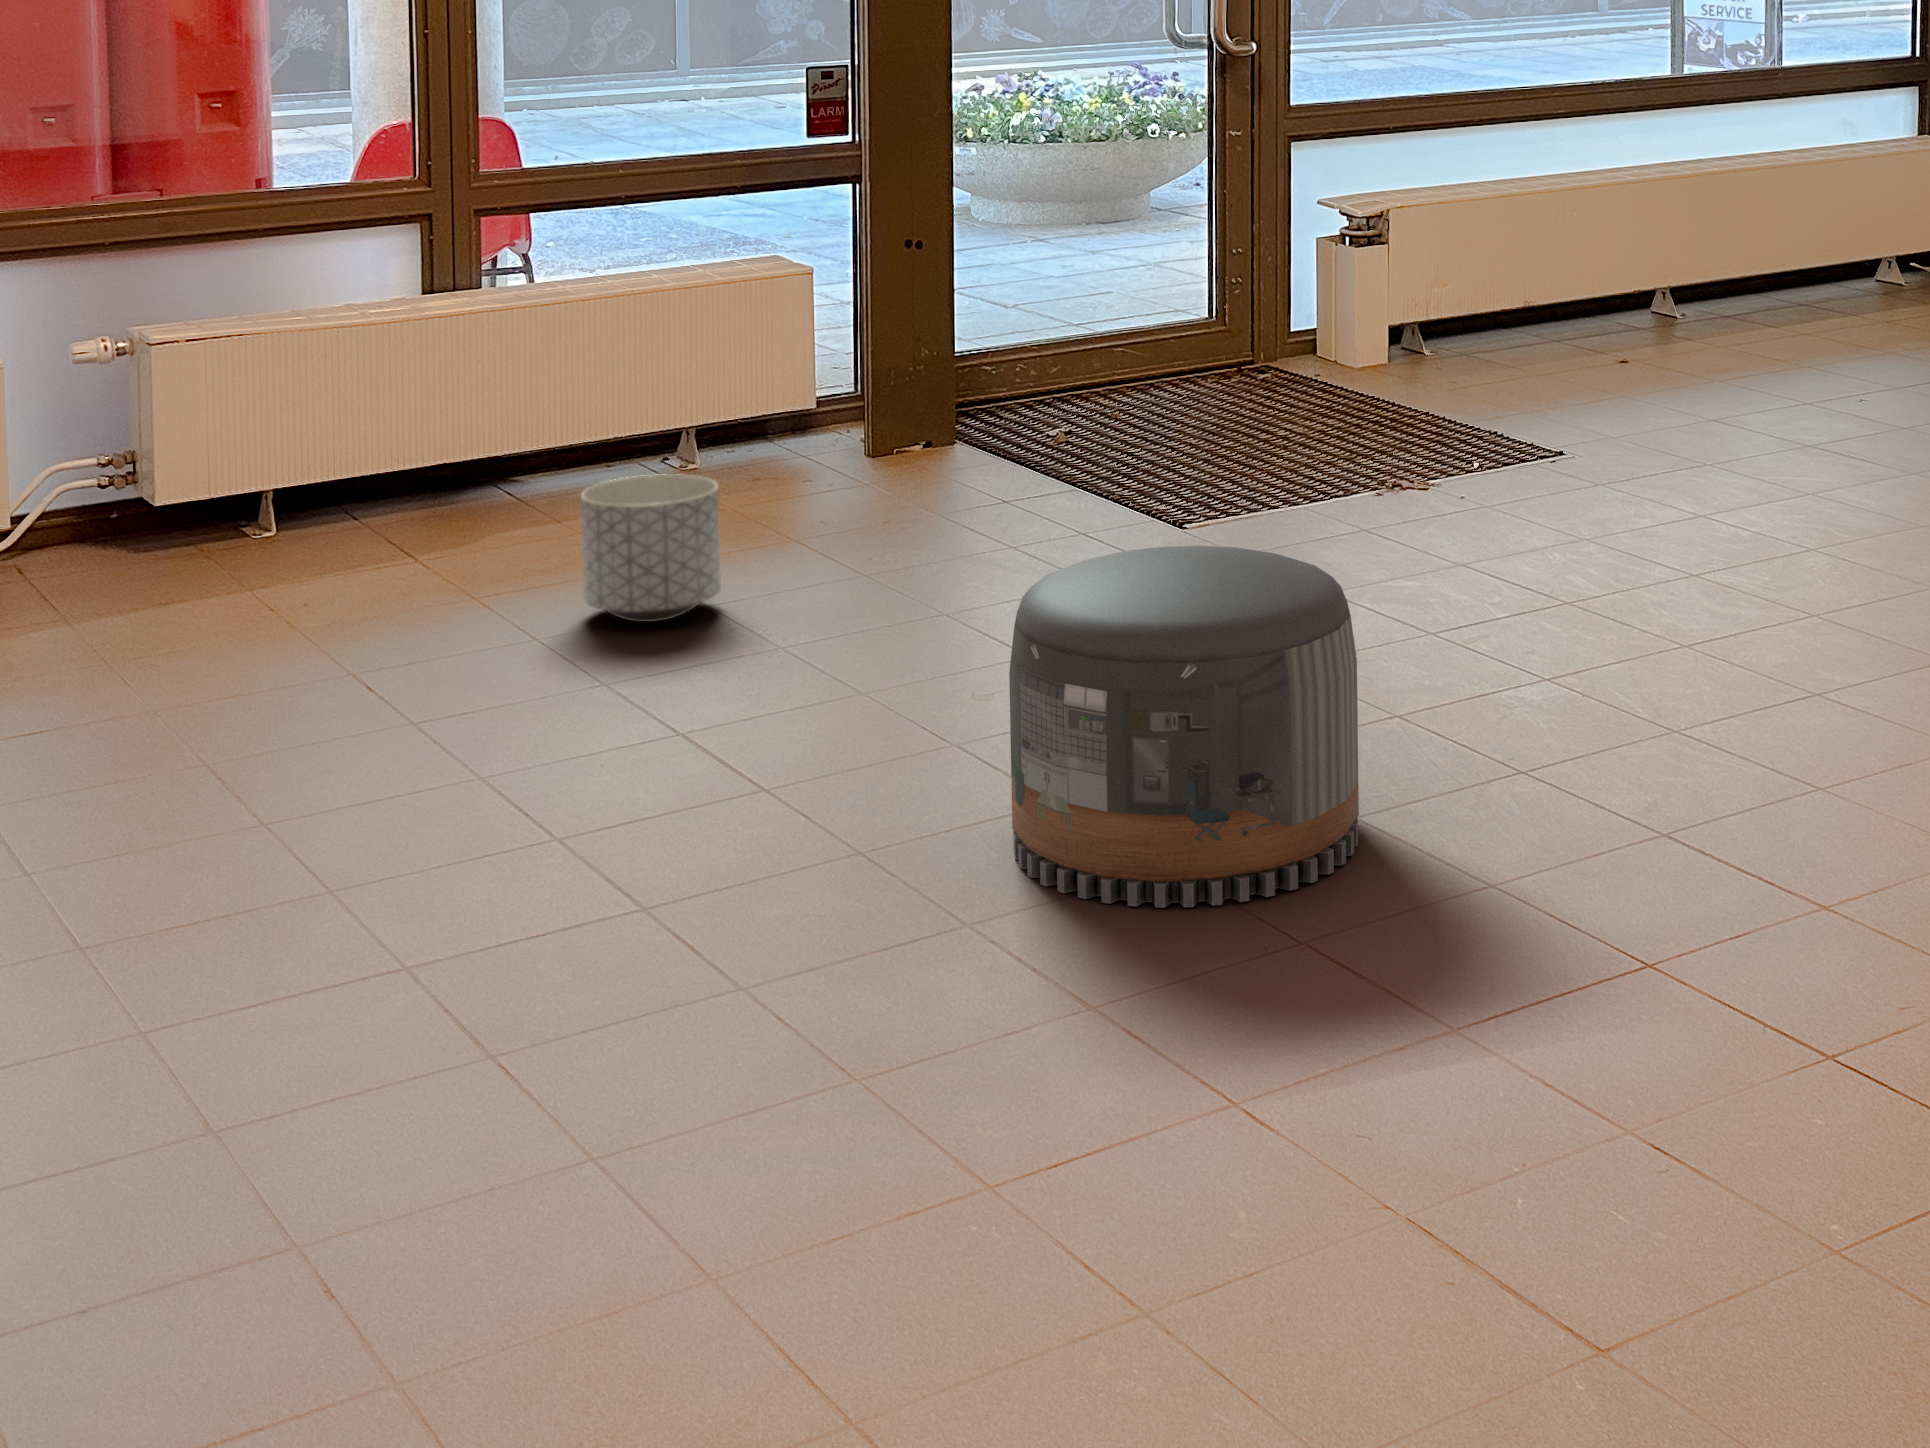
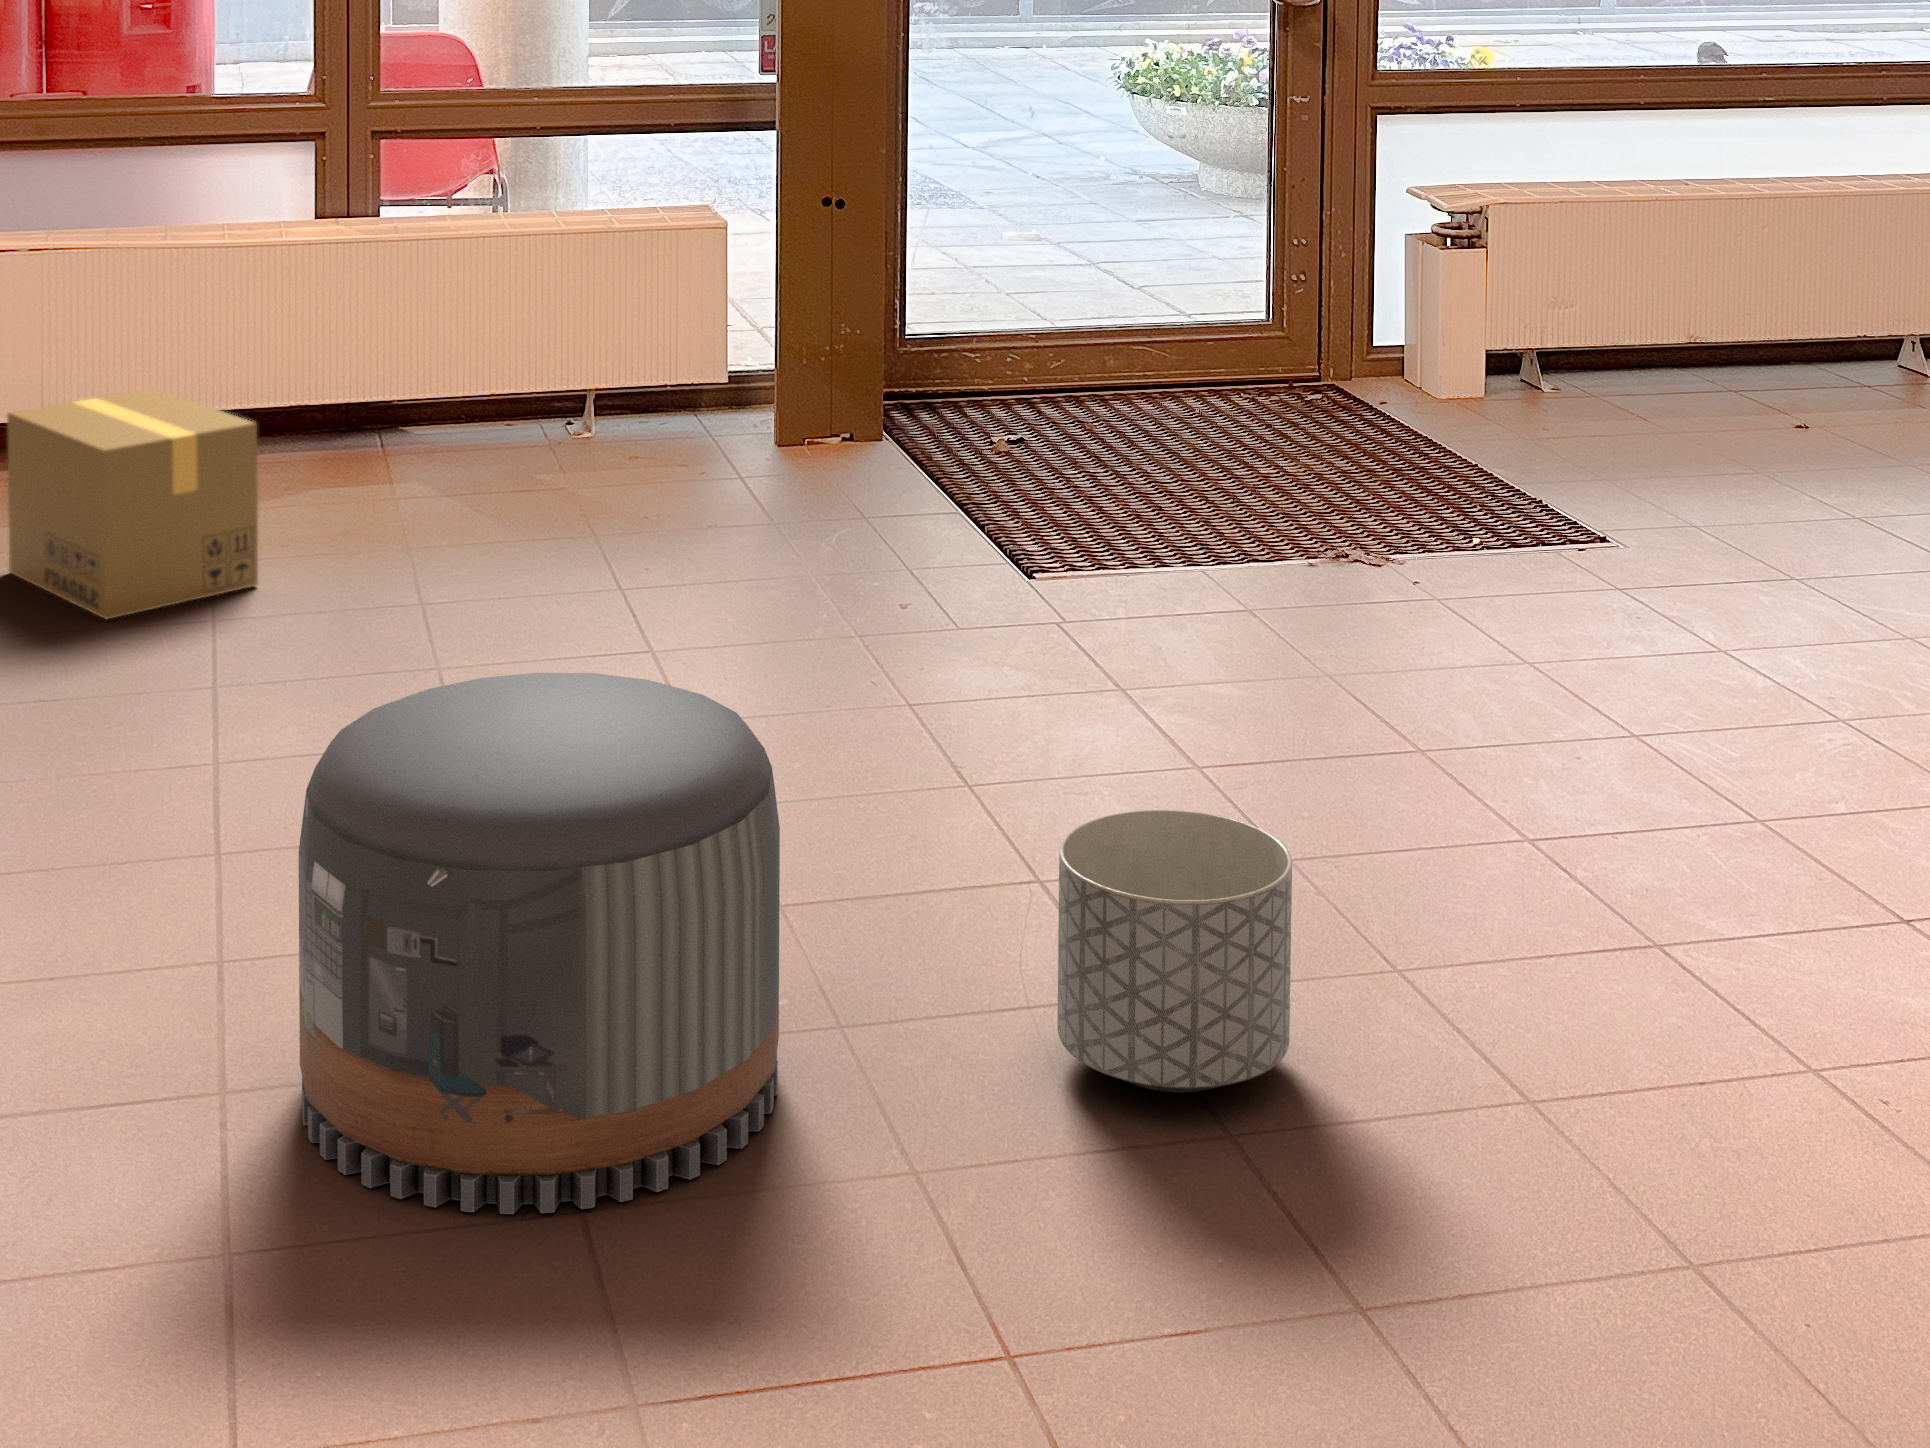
cardboard box: none [298,439,550,634] -> present [7,388,258,619]
planter: present [581,474,721,622] -> present [1057,810,1292,1093]

